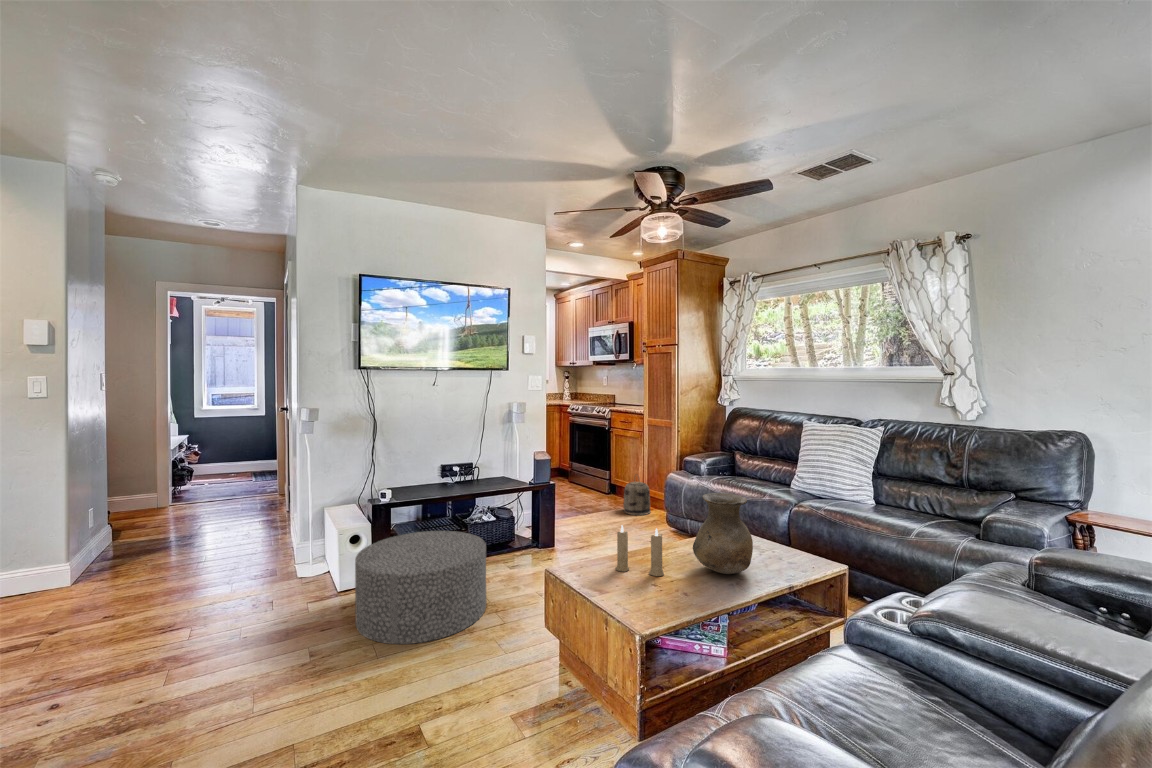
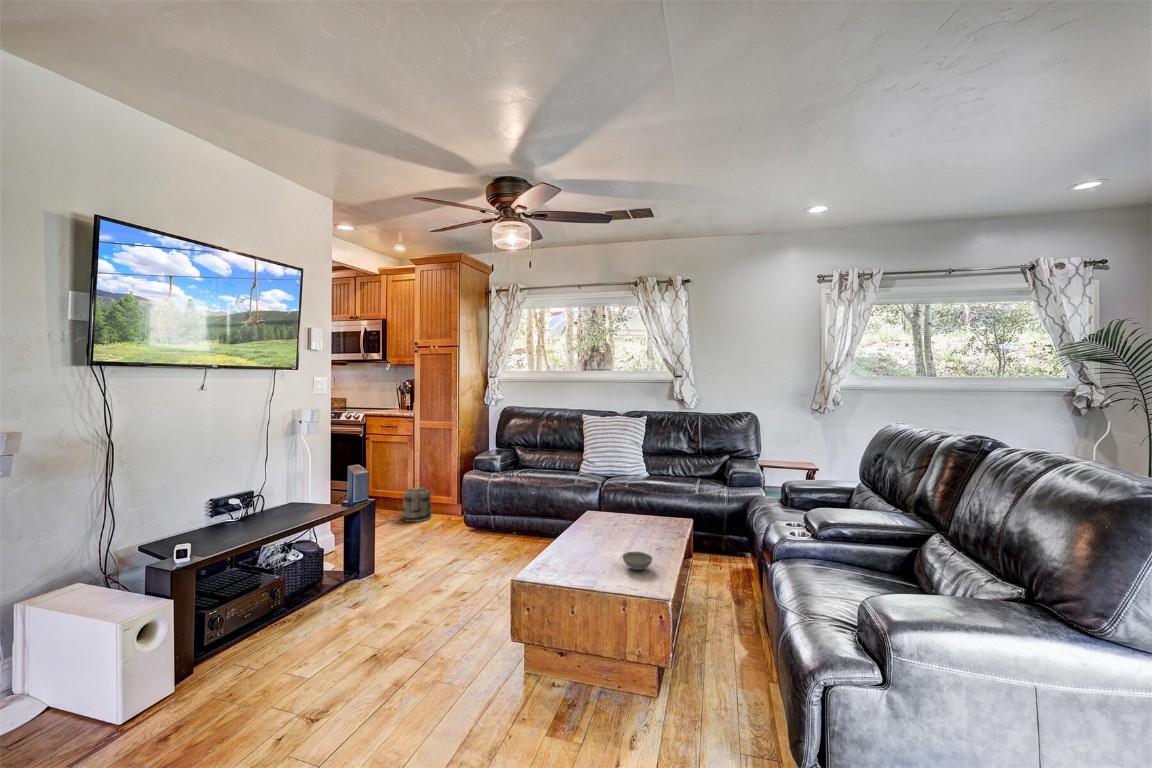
vase: present [693,493,753,574] -> none [616,476,661,536]
candle: present [615,525,664,576] -> none [573,510,613,555]
ottoman: present [355,531,486,644] -> none [216,571,399,737]
bowl: none [625,581,664,606] -> present [623,552,652,570]

